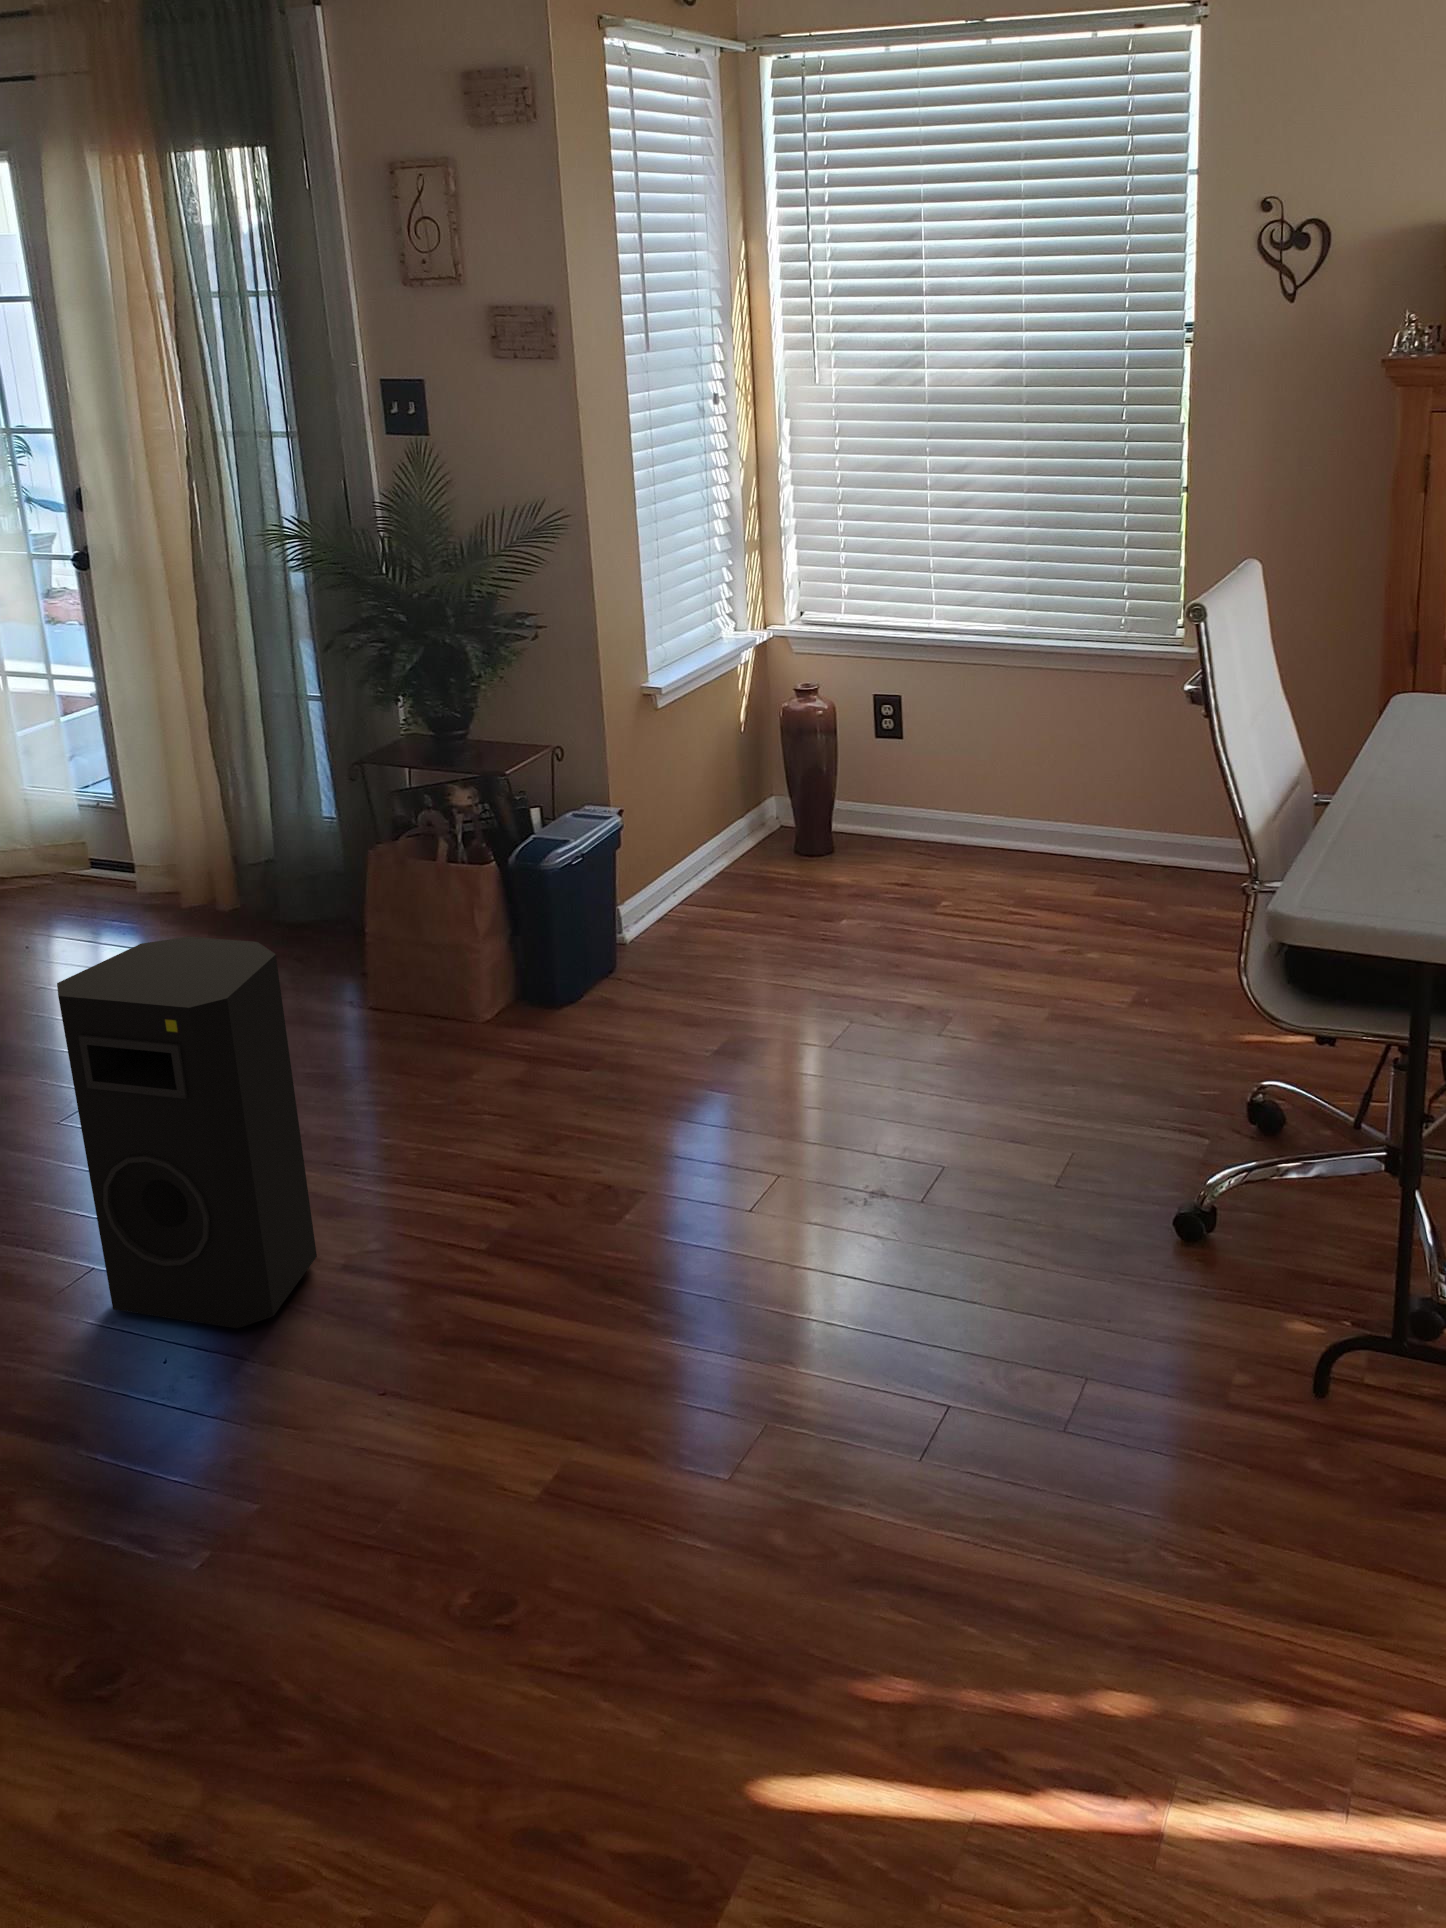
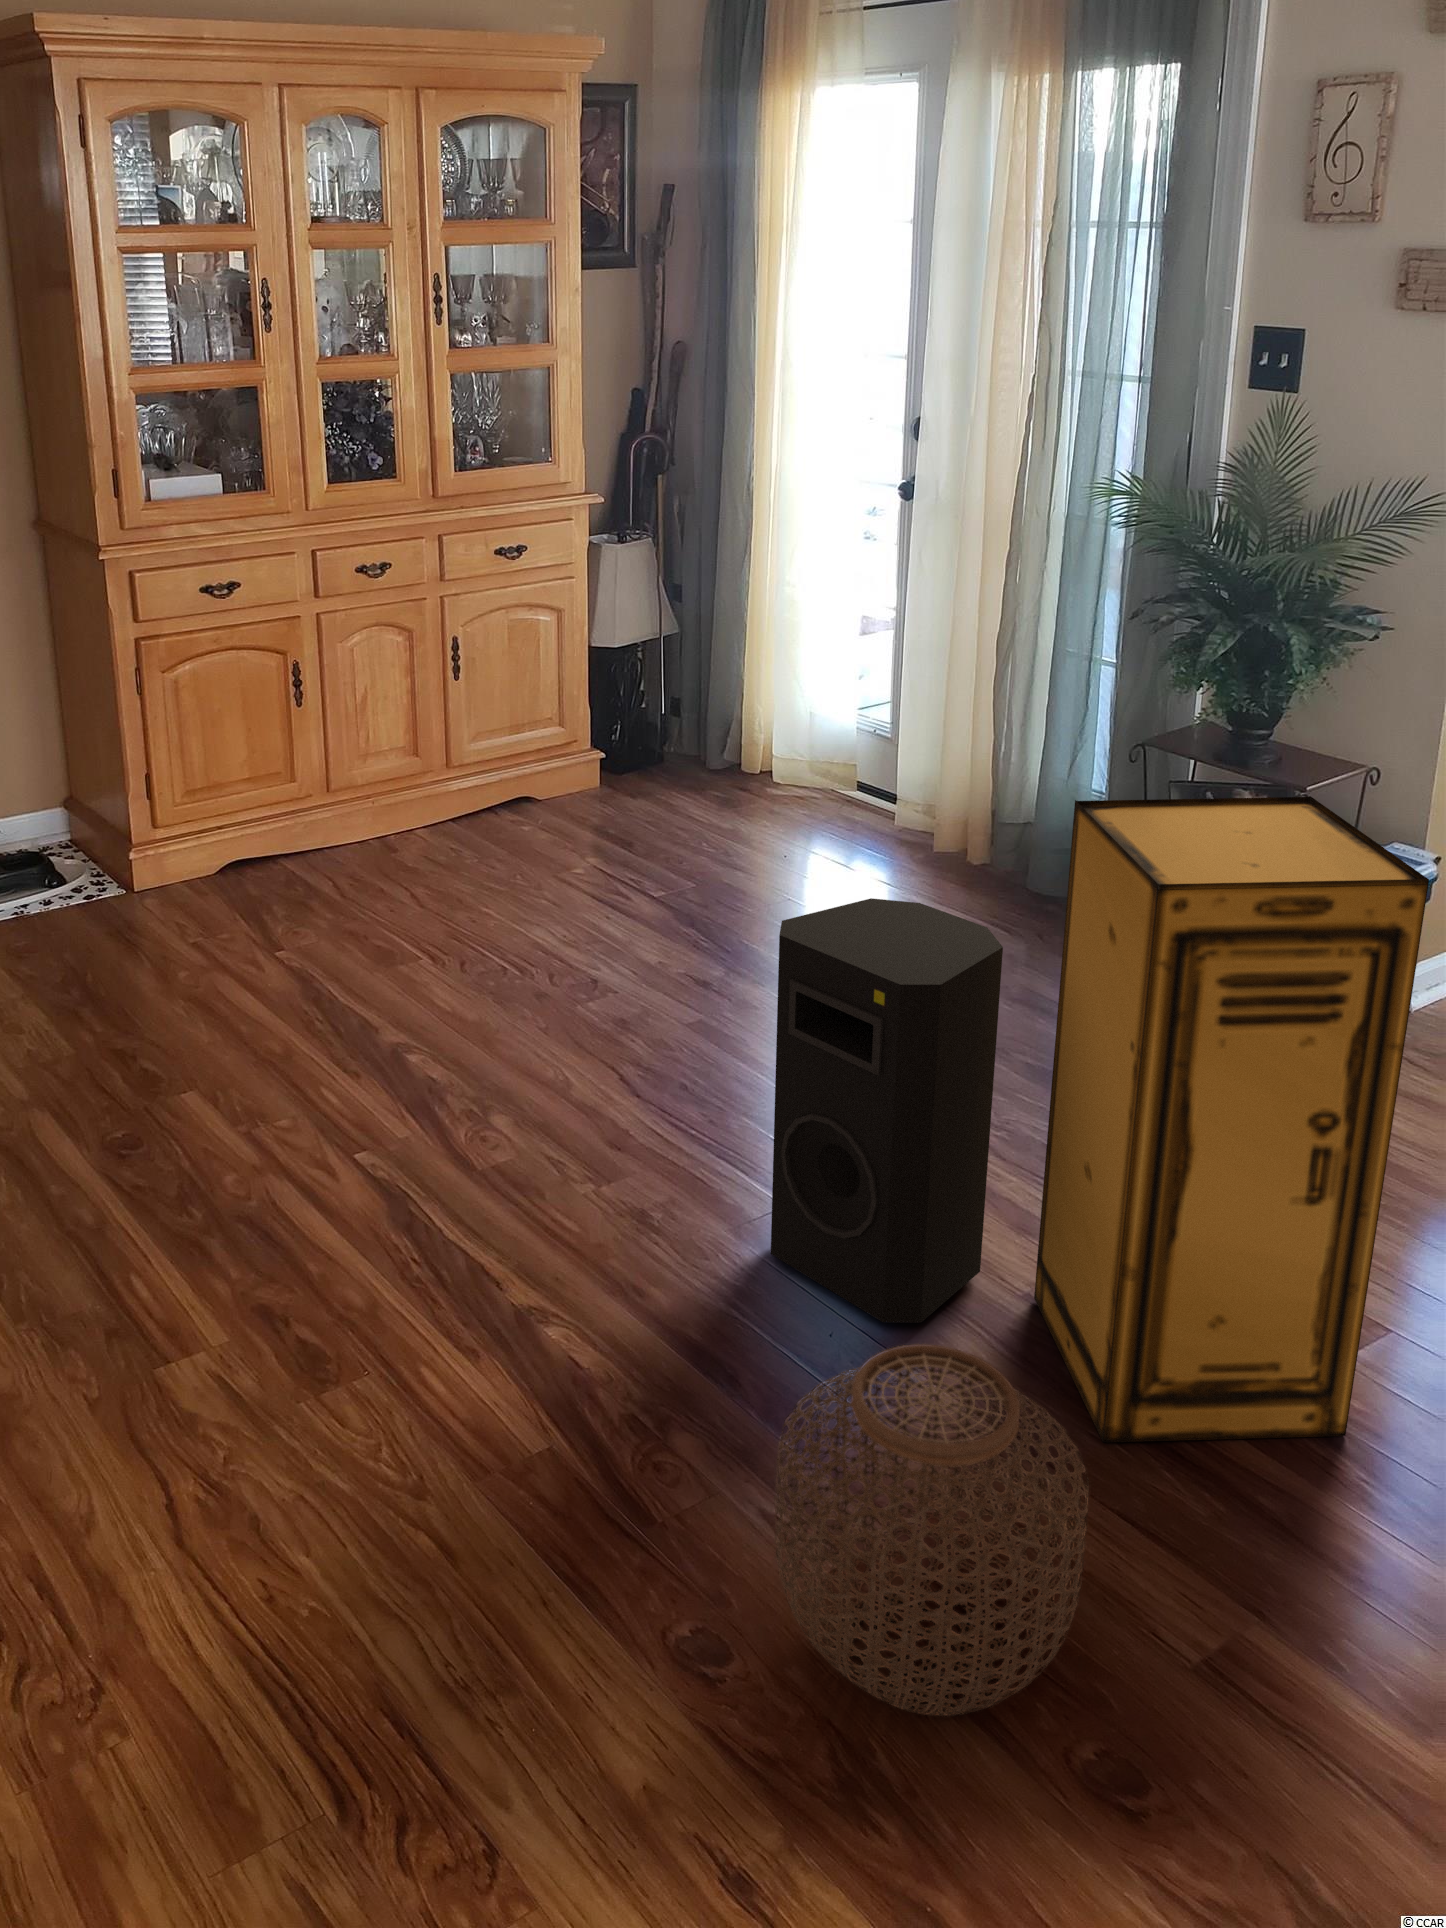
storage cabinet: none [312,766,637,1352] -> present [1034,796,1429,1442]
woven basket: none [169,1294,457,1621] -> present [775,1344,1089,1716]

